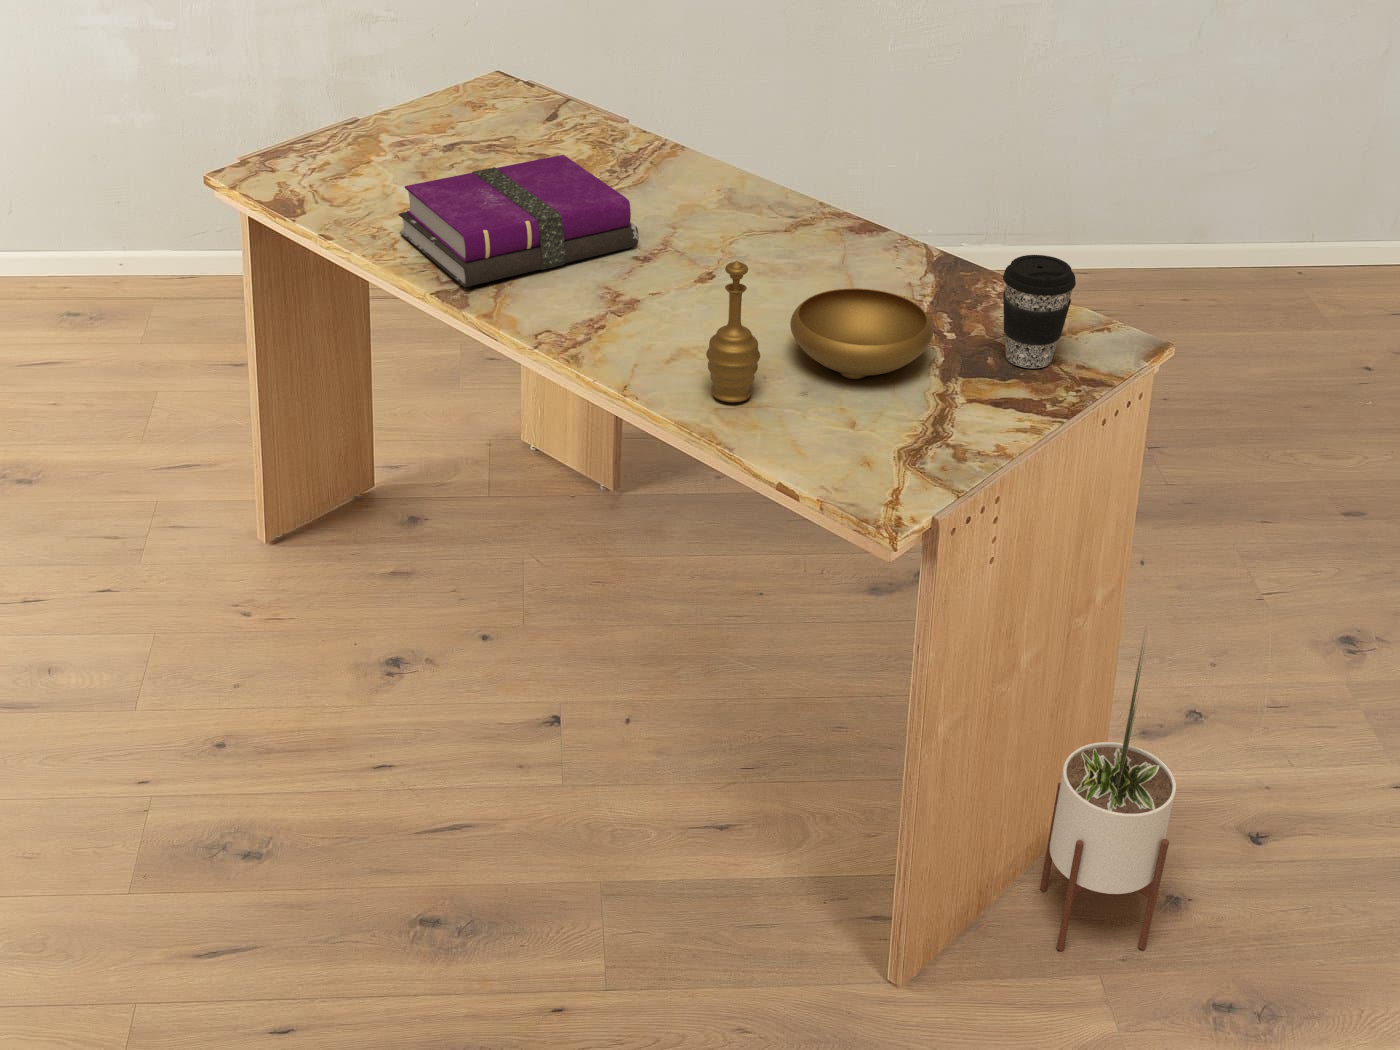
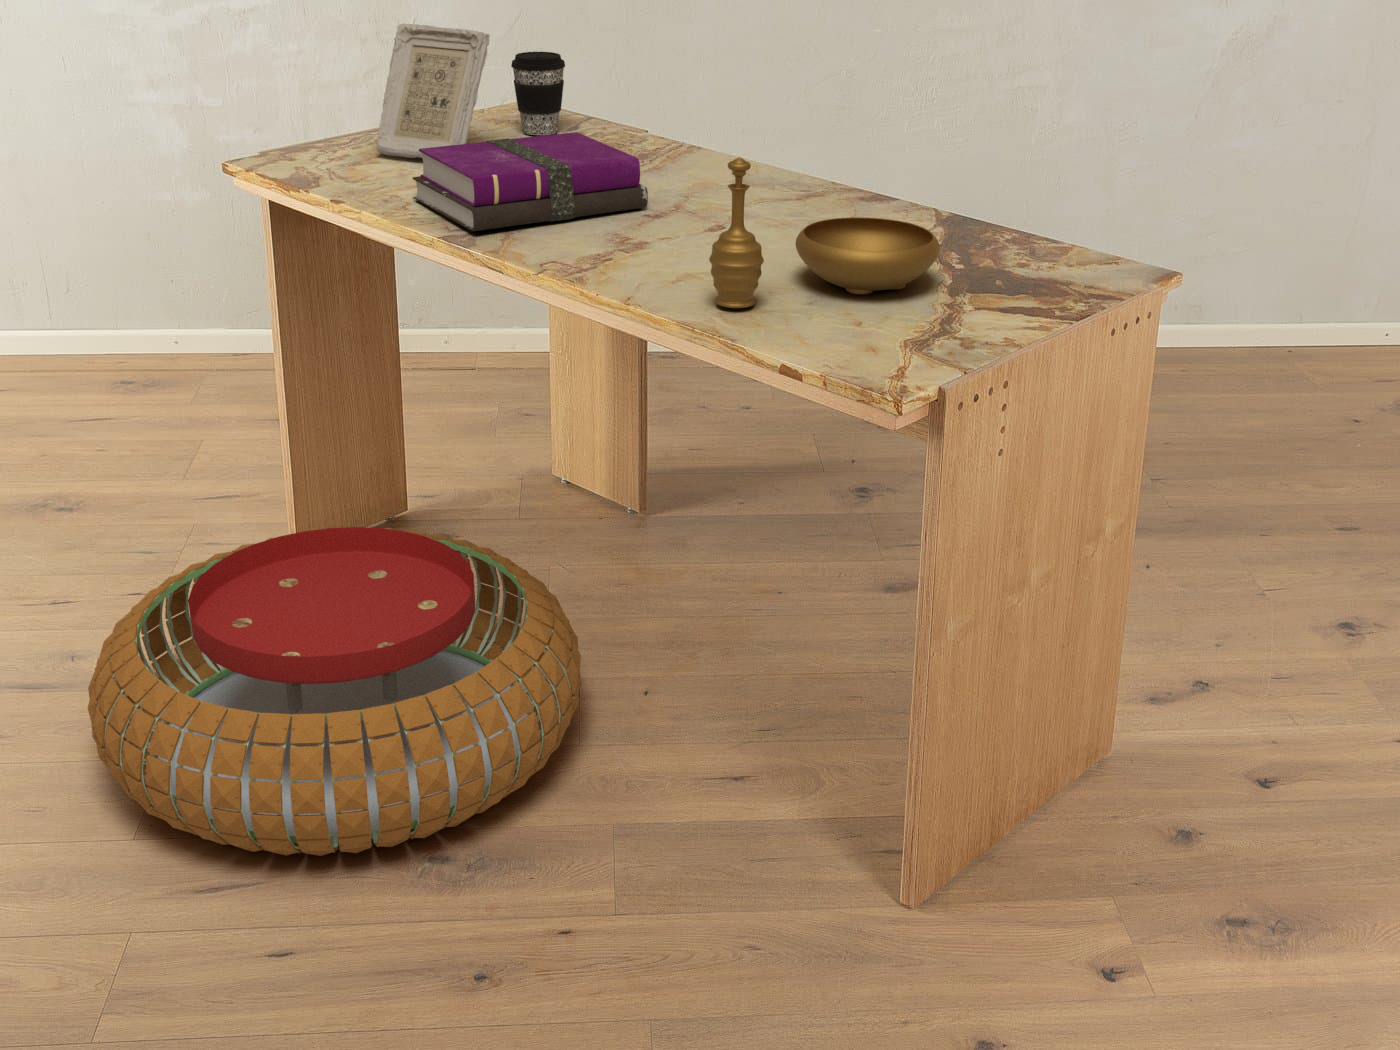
picture frame: none [355,25,471,177] -> present [376,23,490,158]
coffee cup: present [1003,255,1076,368] -> present [511,52,565,135]
pouf: none [98,549,578,908] -> present [88,527,581,856]
potted plant: present [1040,641,1176,951] -> none [1062,537,1203,907]

